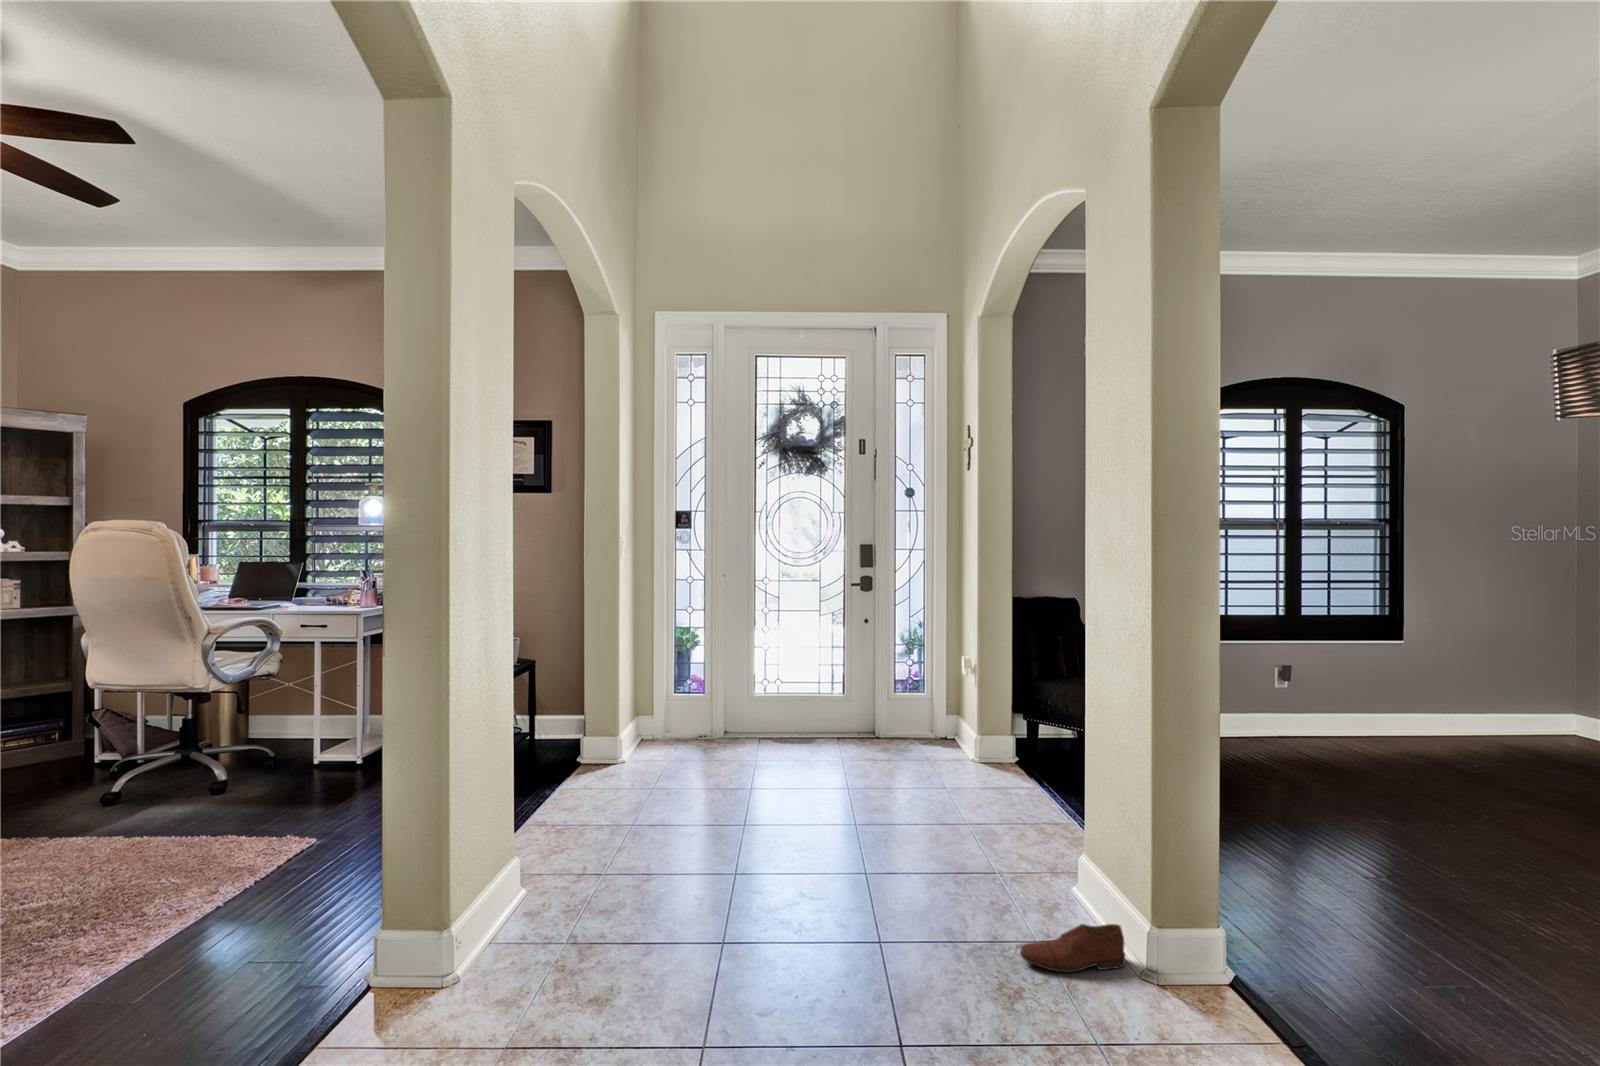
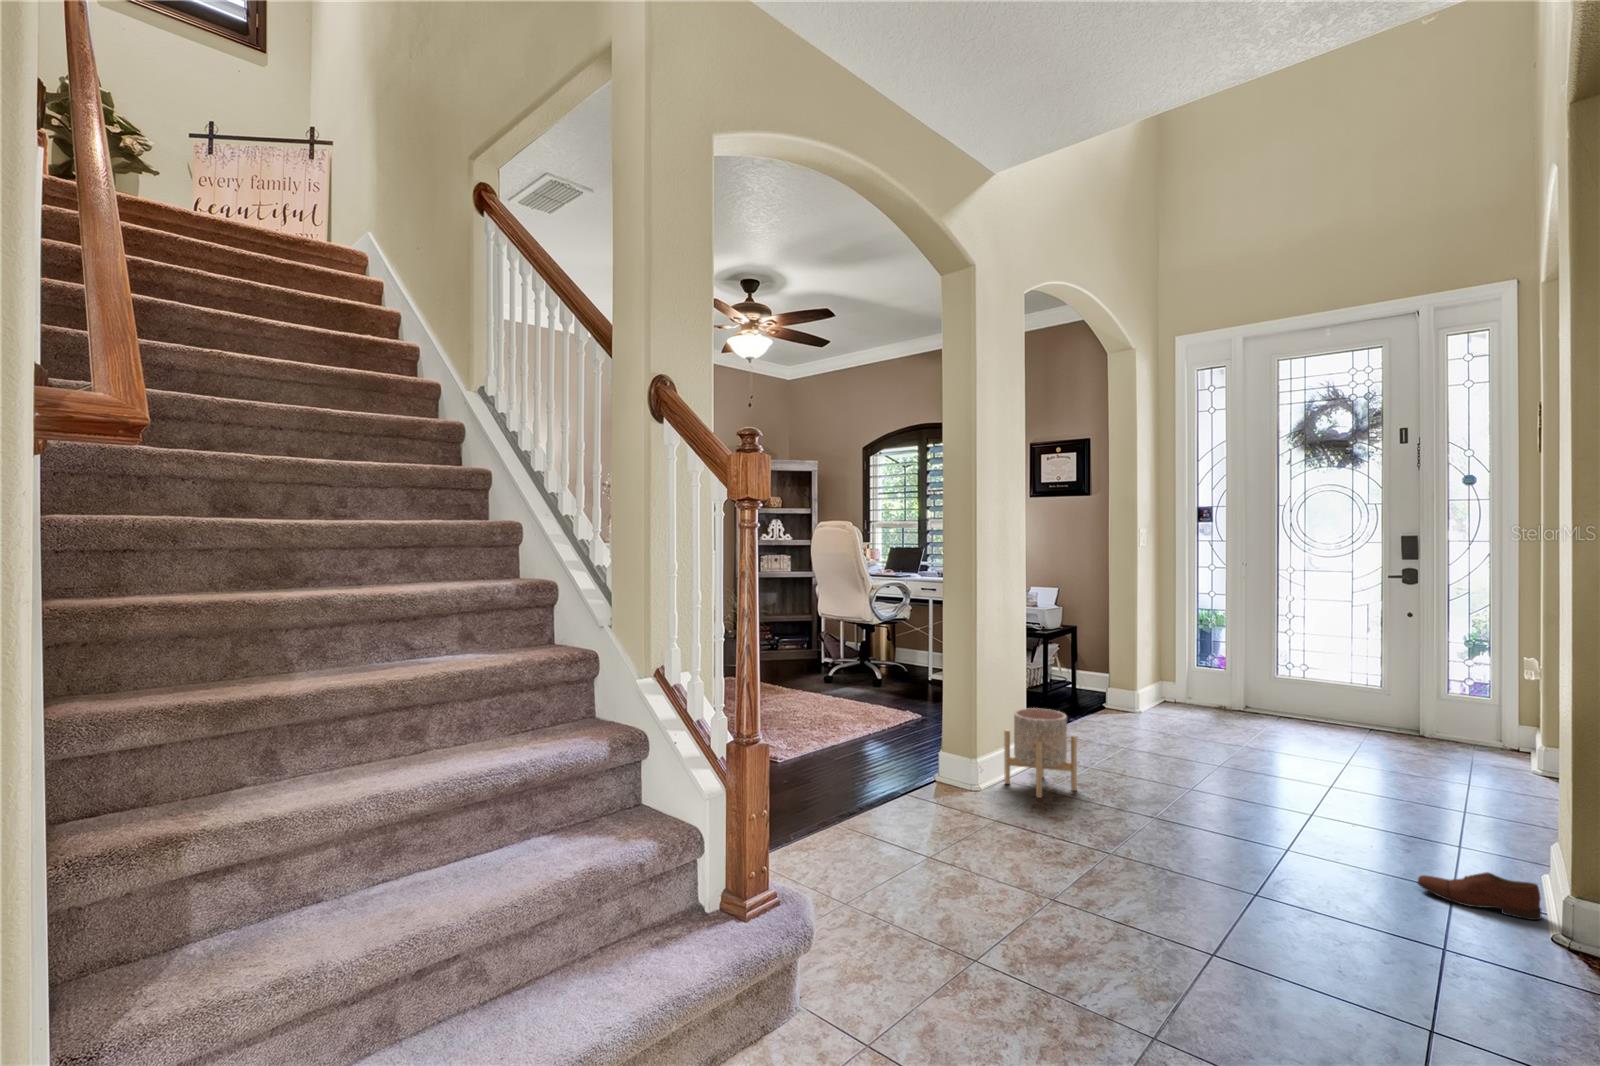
planter: none [488,817,601,972] -> present [1004,708,1077,798]

